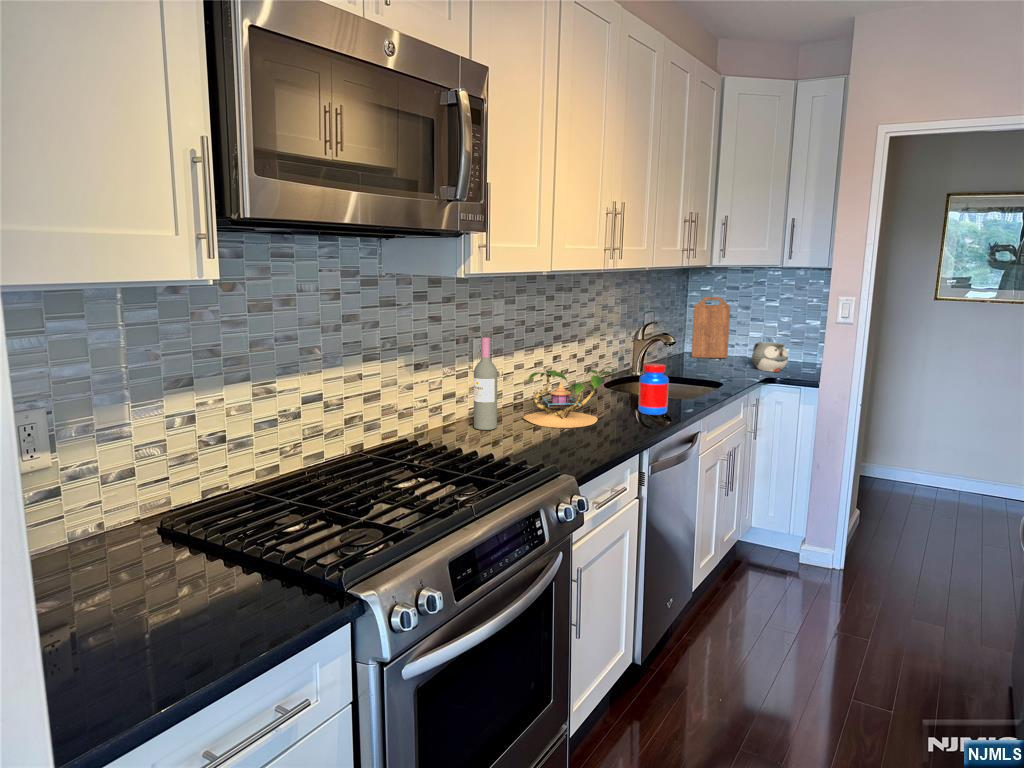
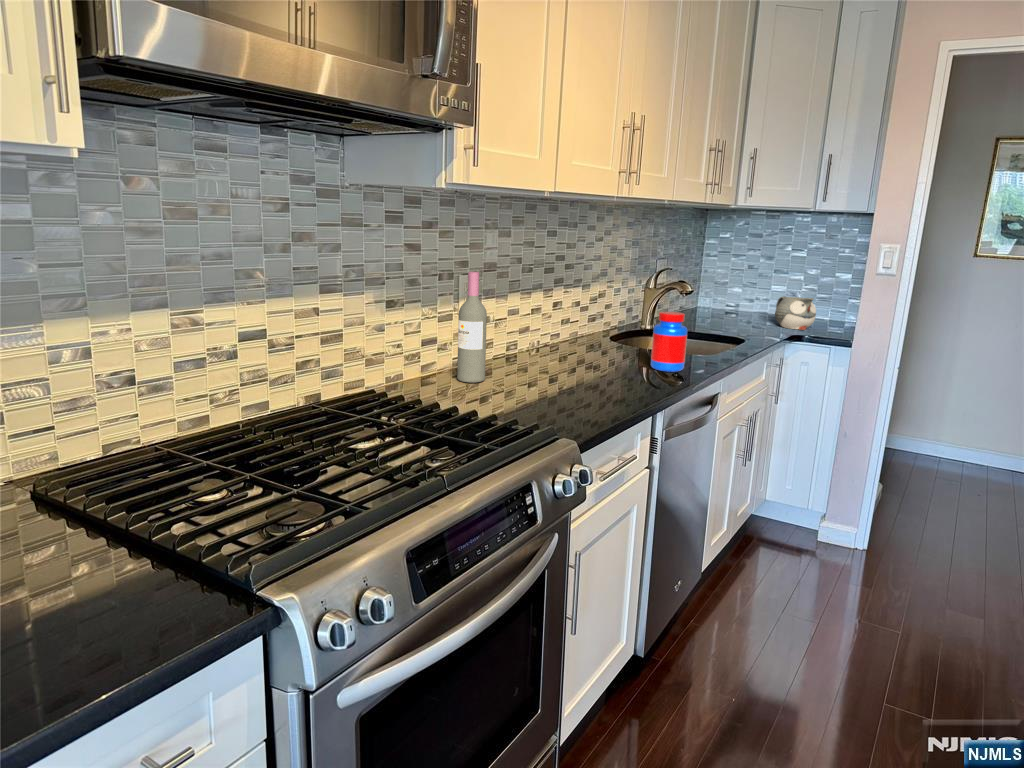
cutting board: present [691,297,730,358] -> none [706,245,752,314]
plant: present [523,366,618,428] -> none [516,312,630,383]

